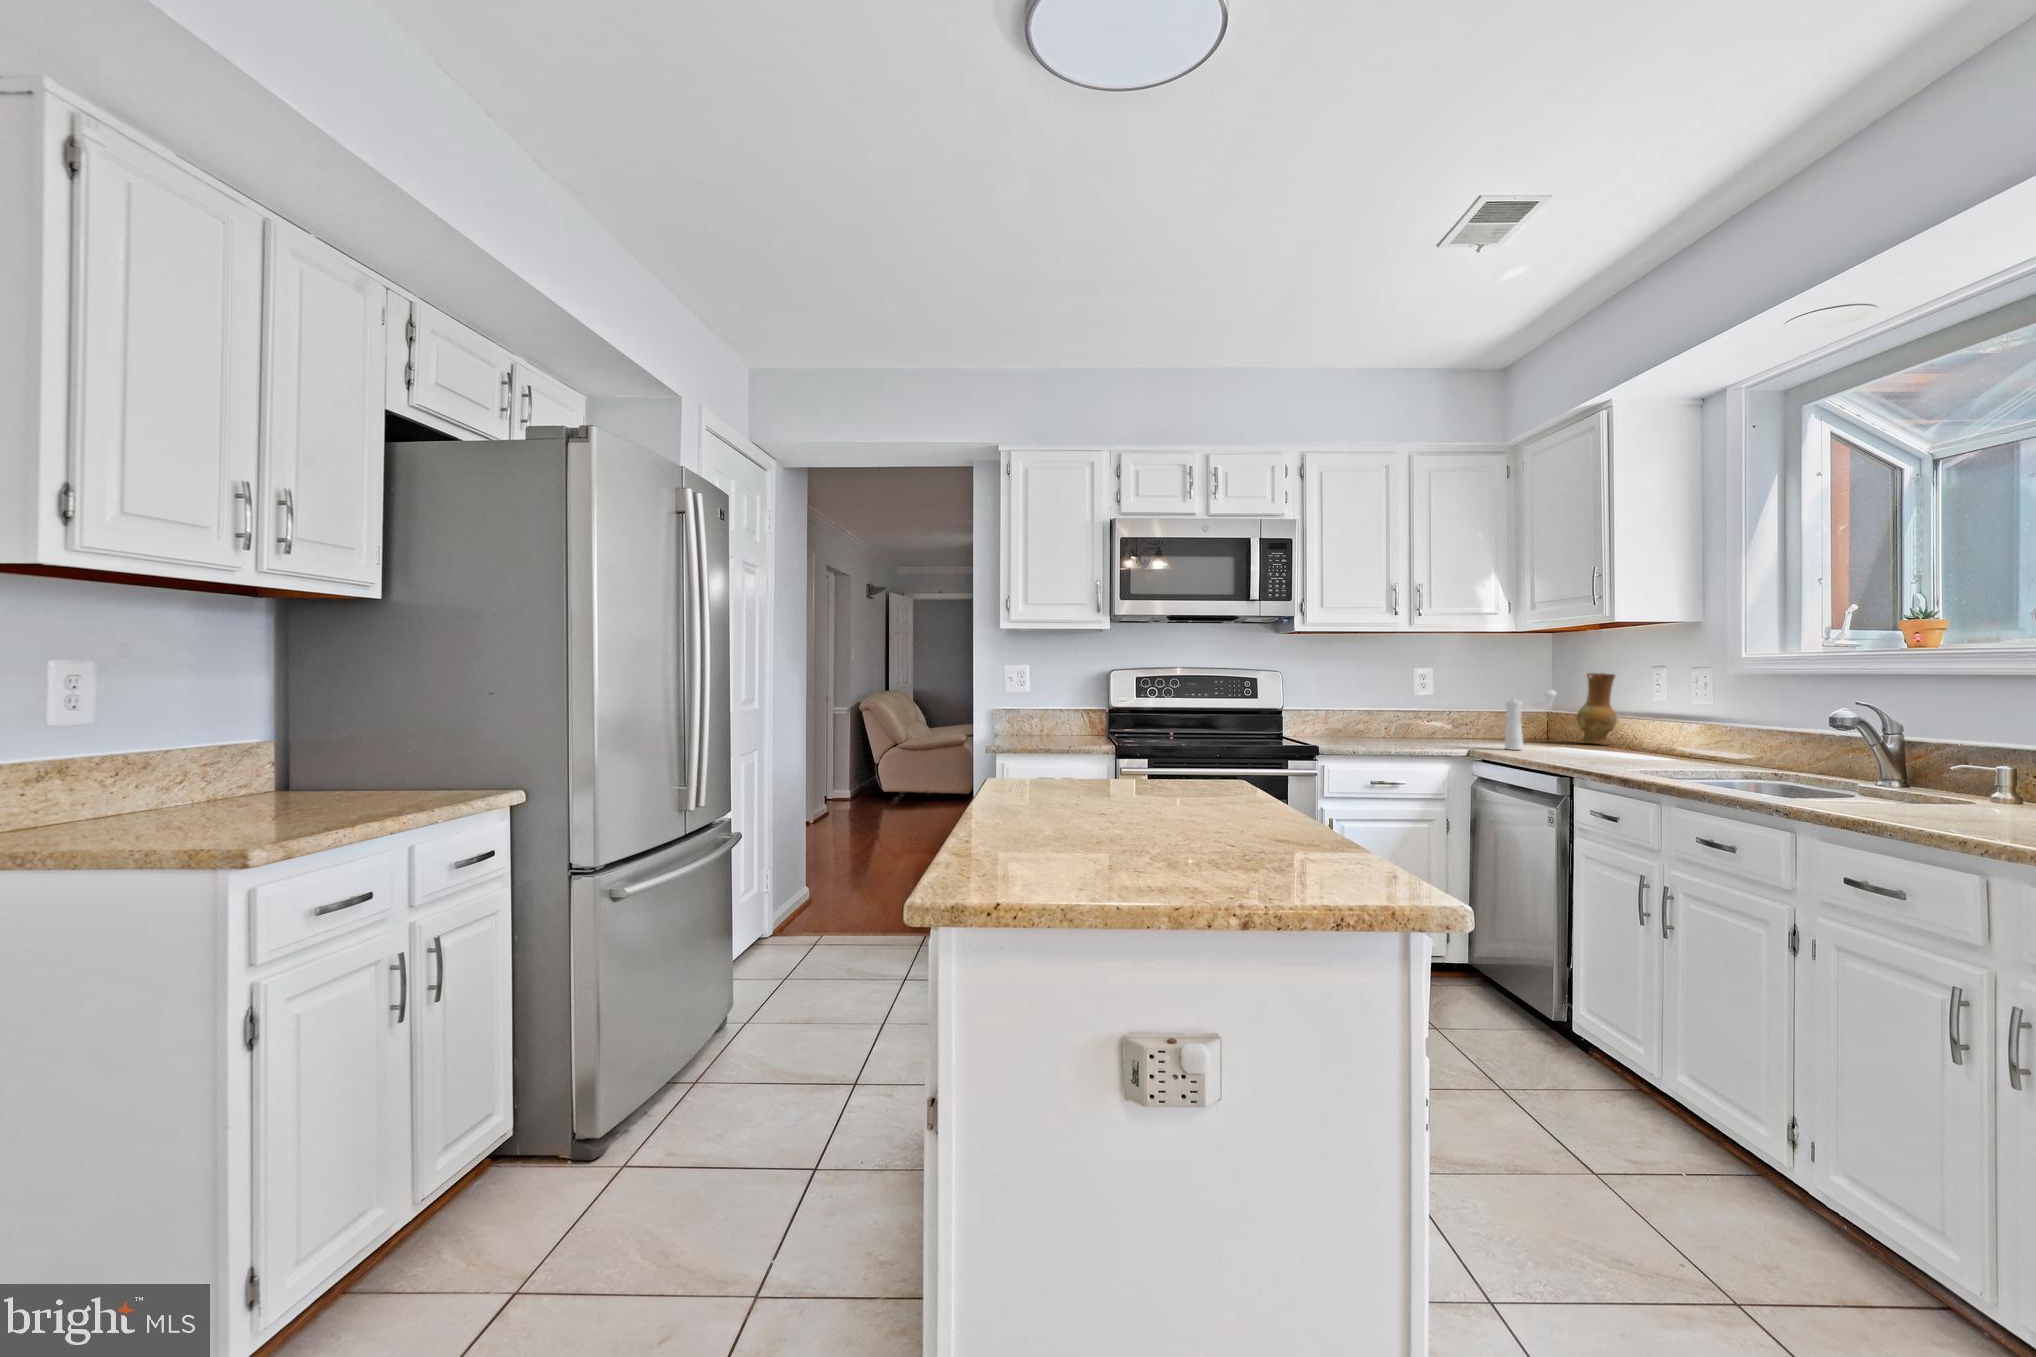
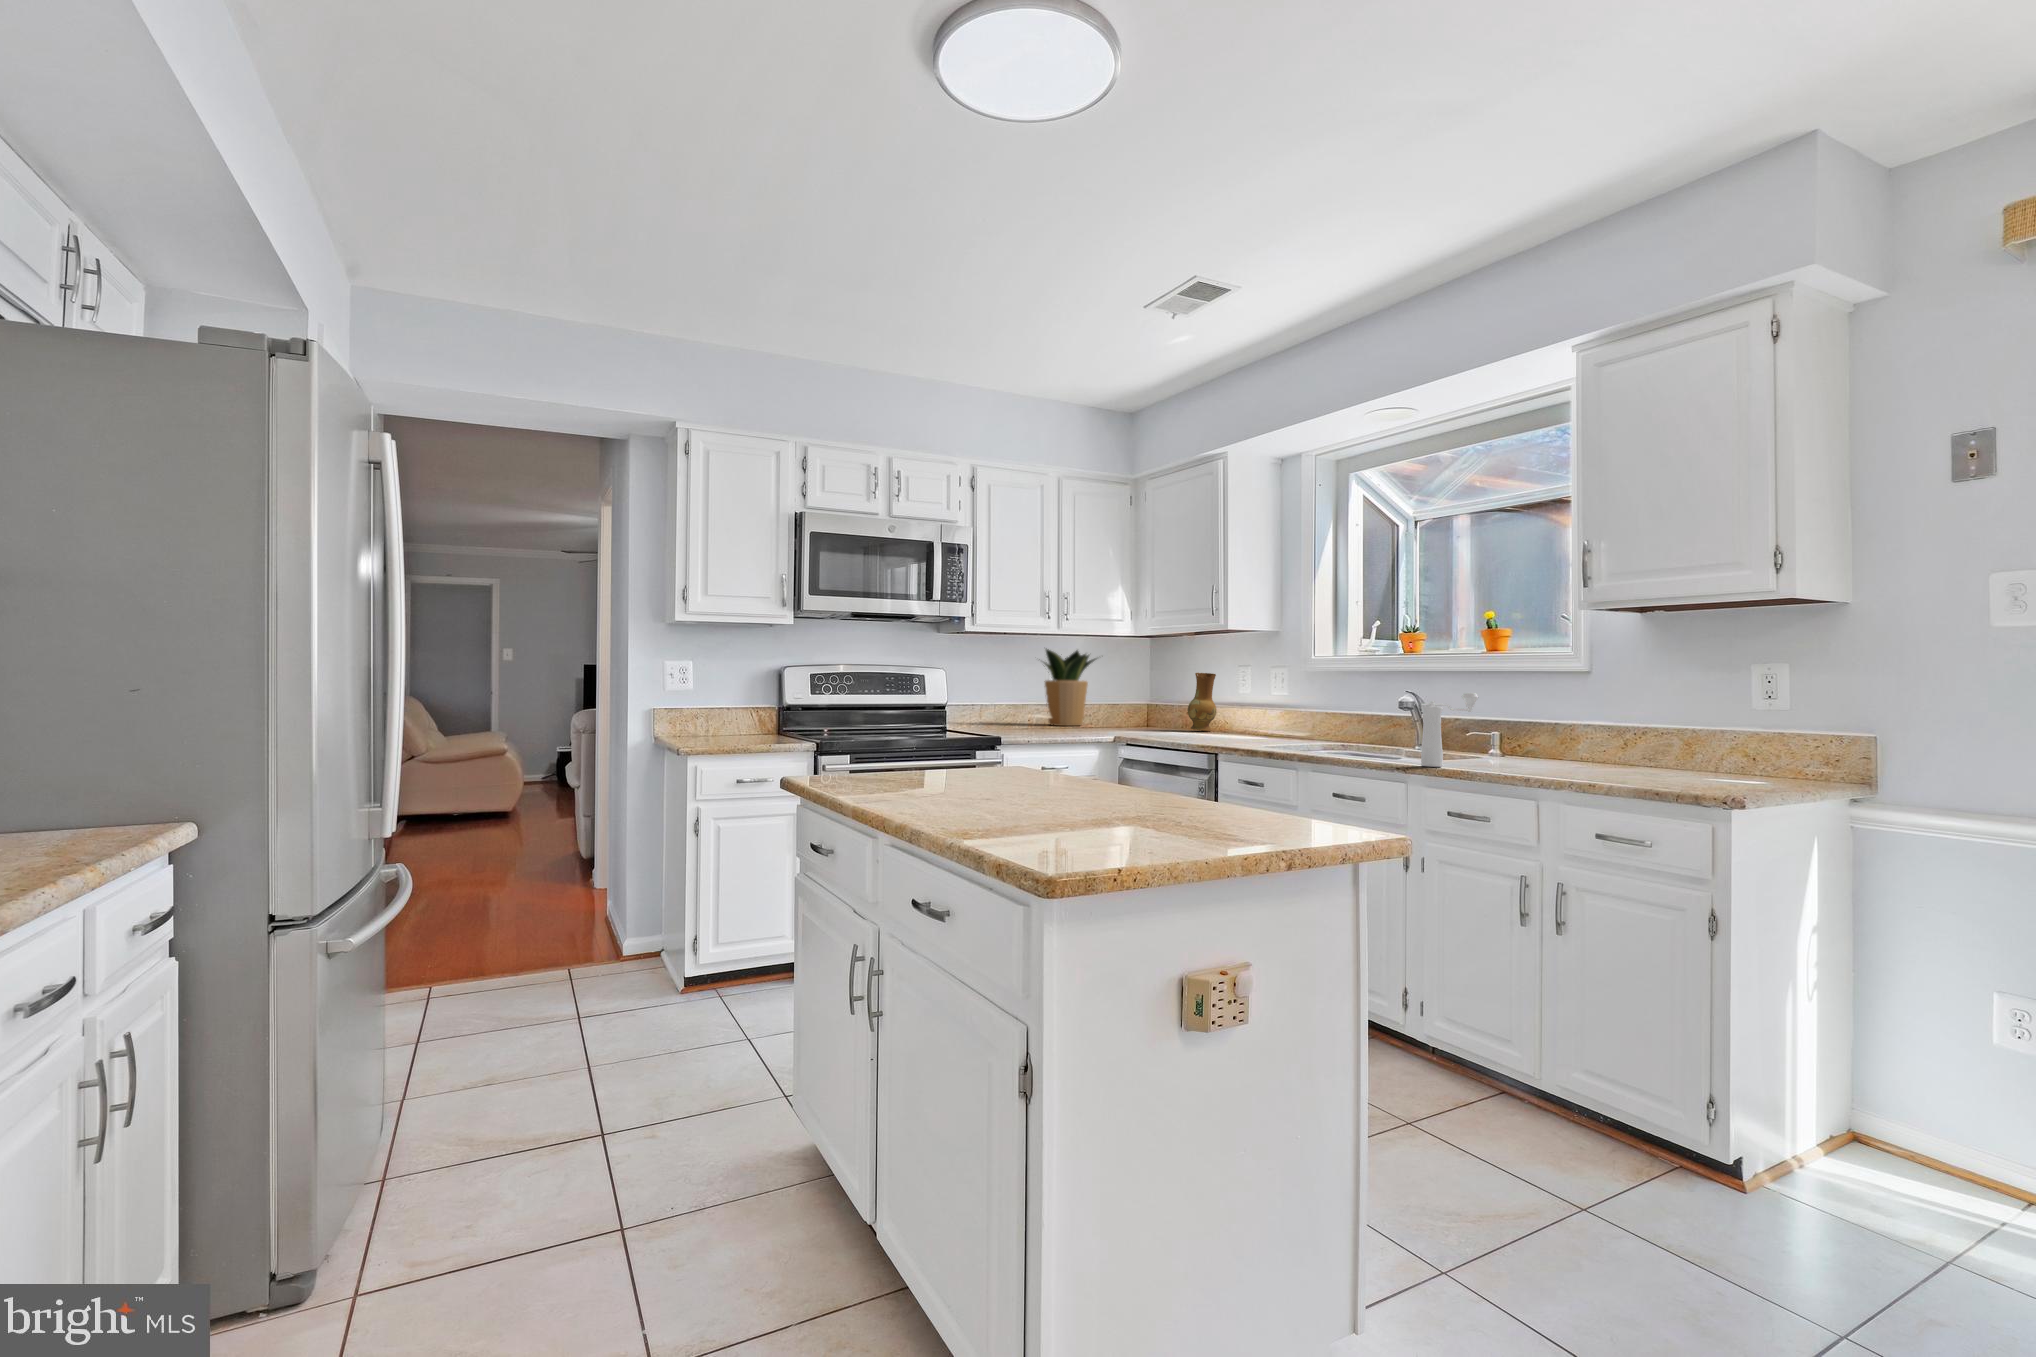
potted plant: none [1387,645,1482,732] -> present [1044,649,1096,726]
pepper mill: present [1505,690,1556,750] -> present [1421,693,1479,767]

